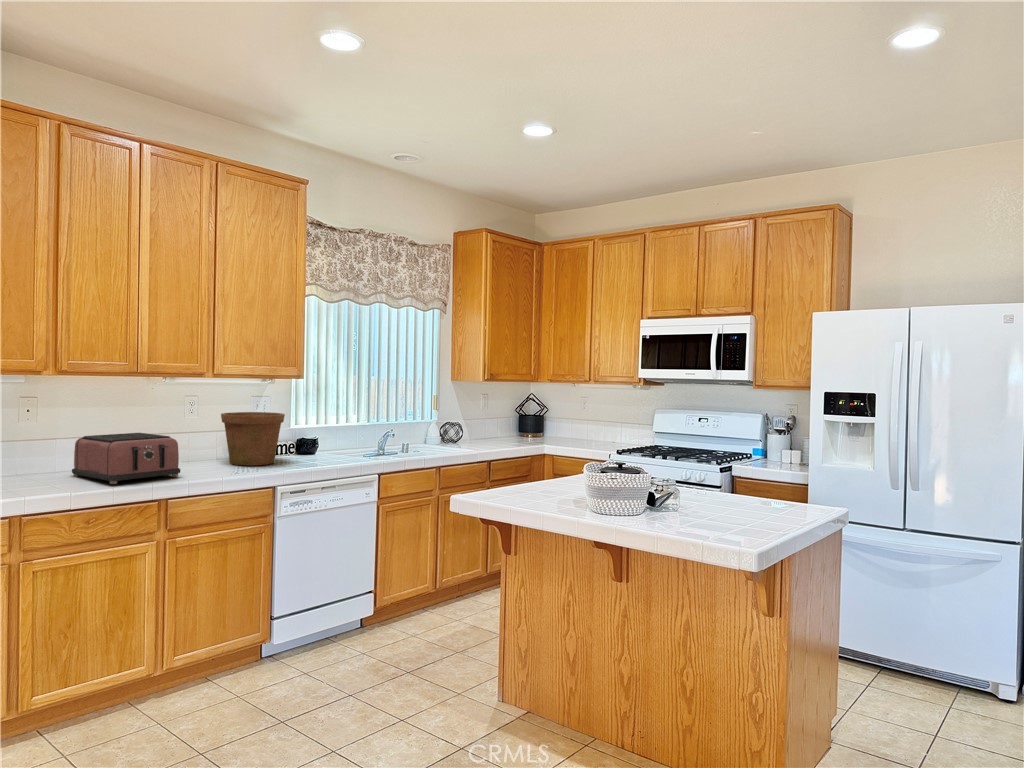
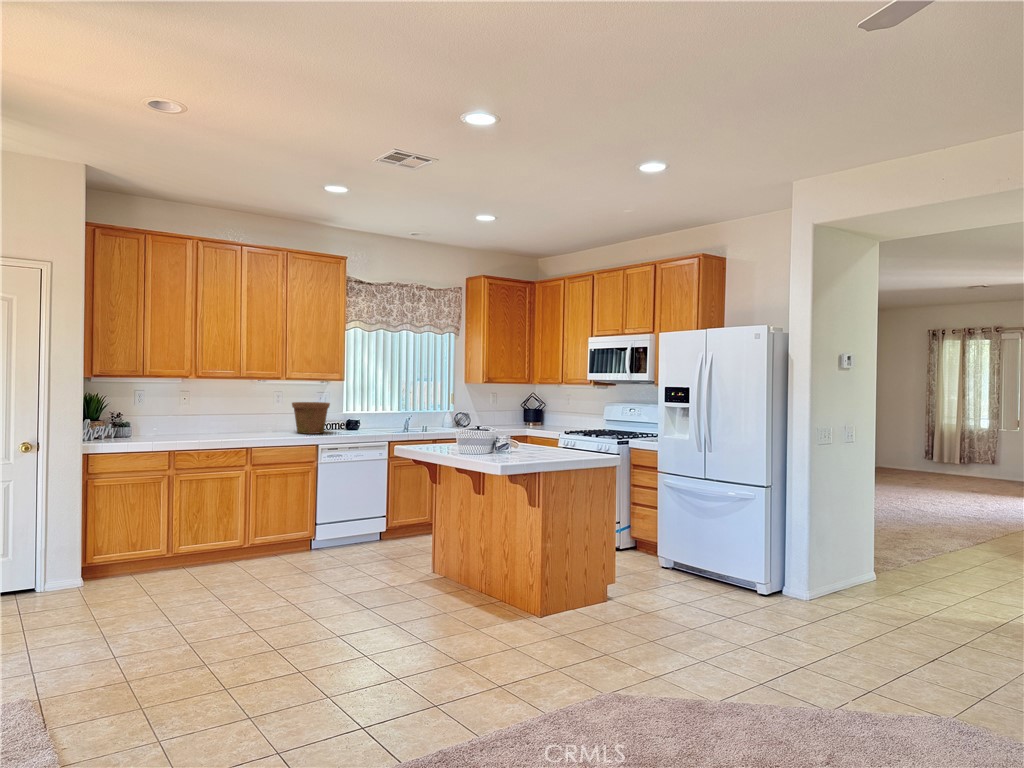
toaster: present [72,433,180,484] -> none [207,412,263,438]

